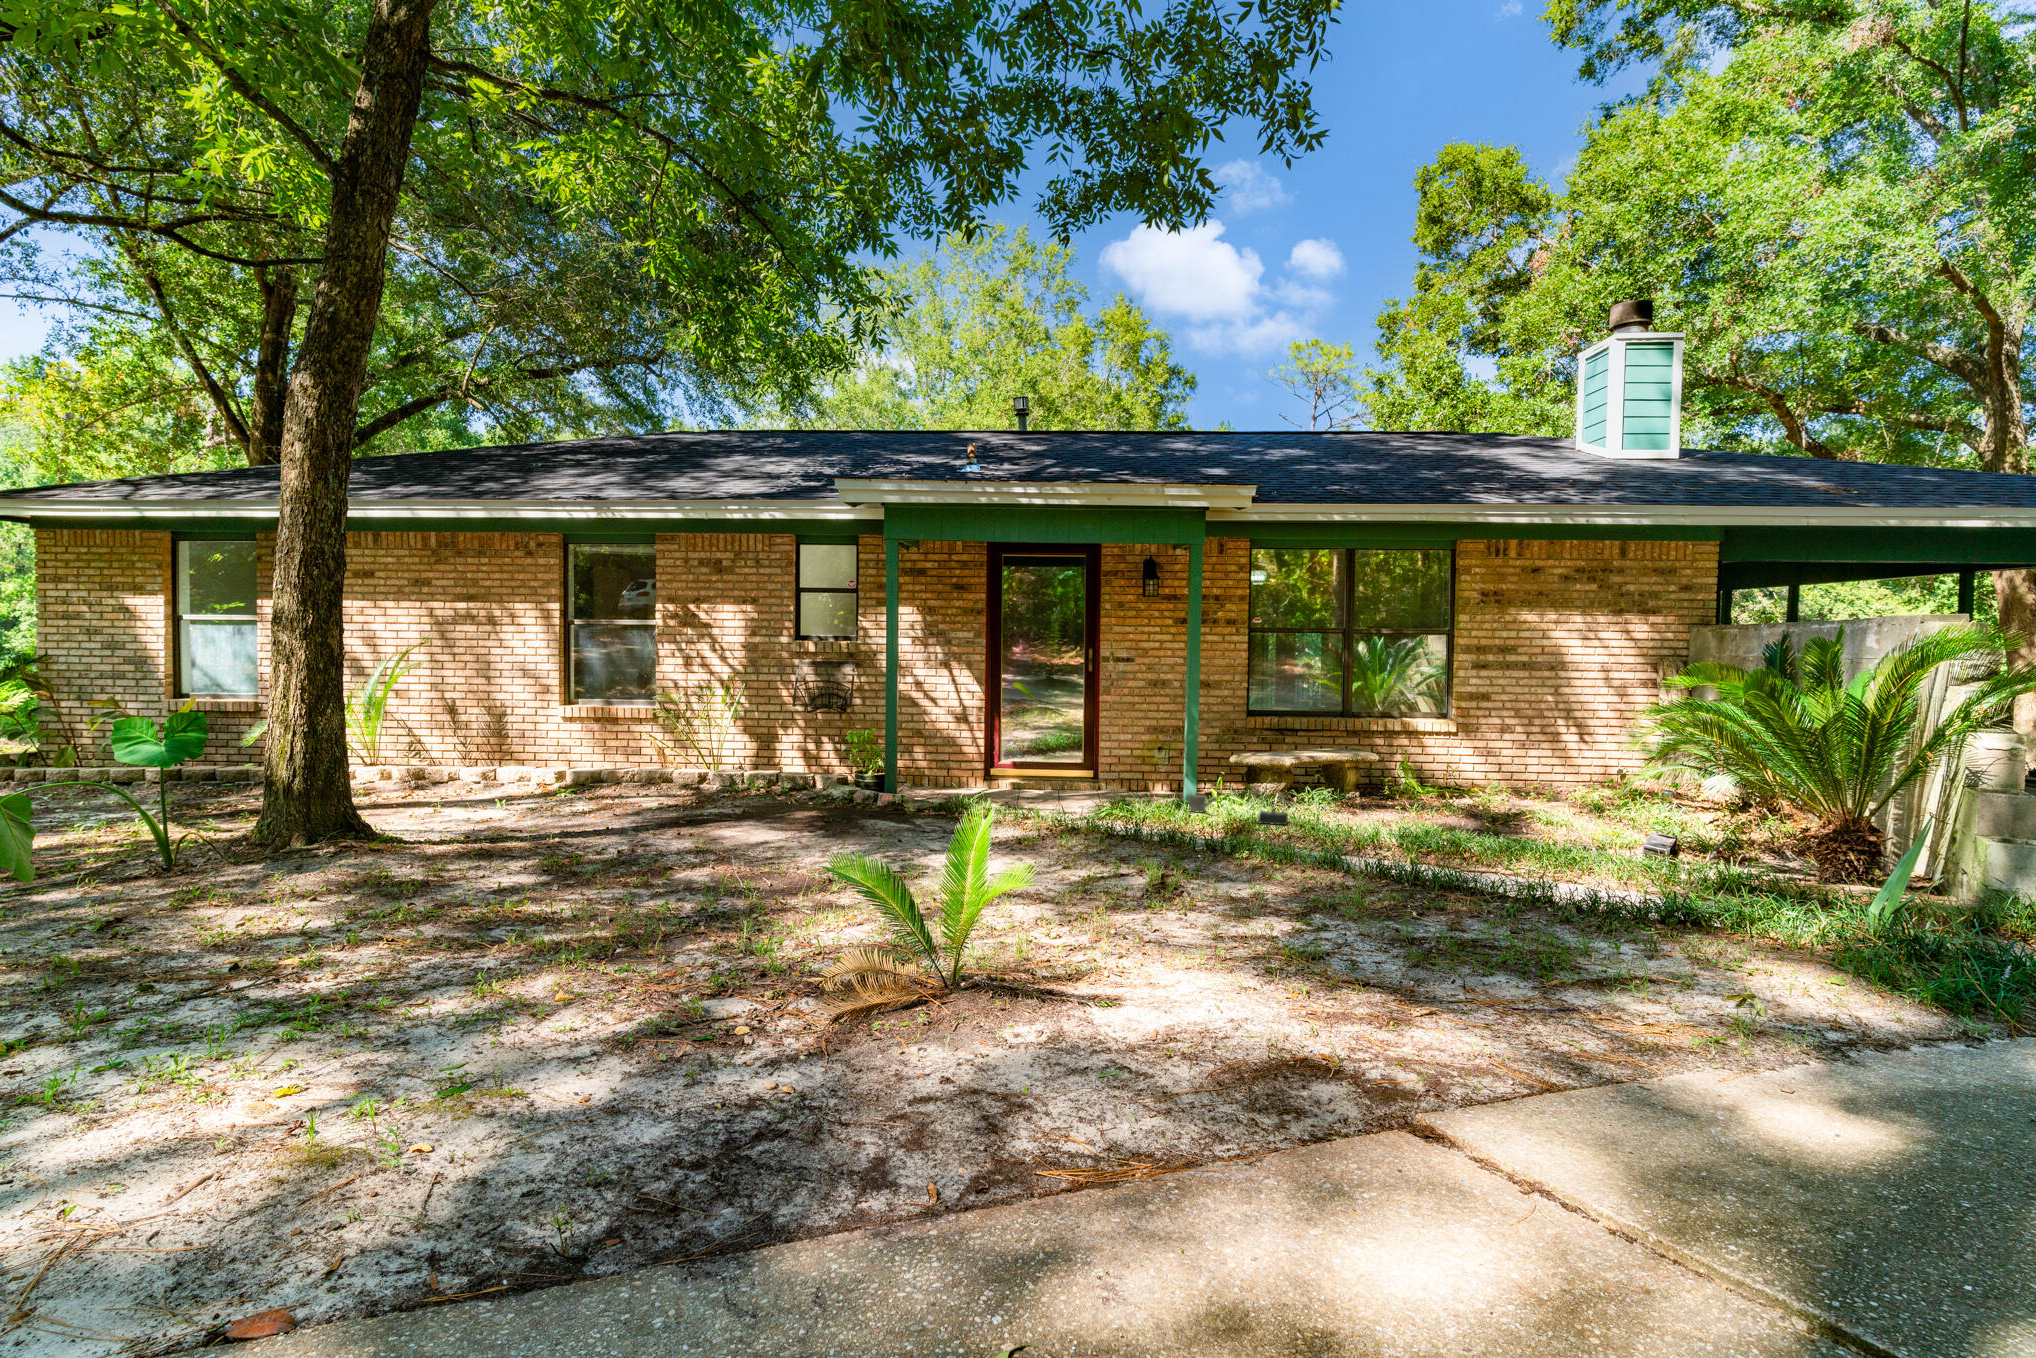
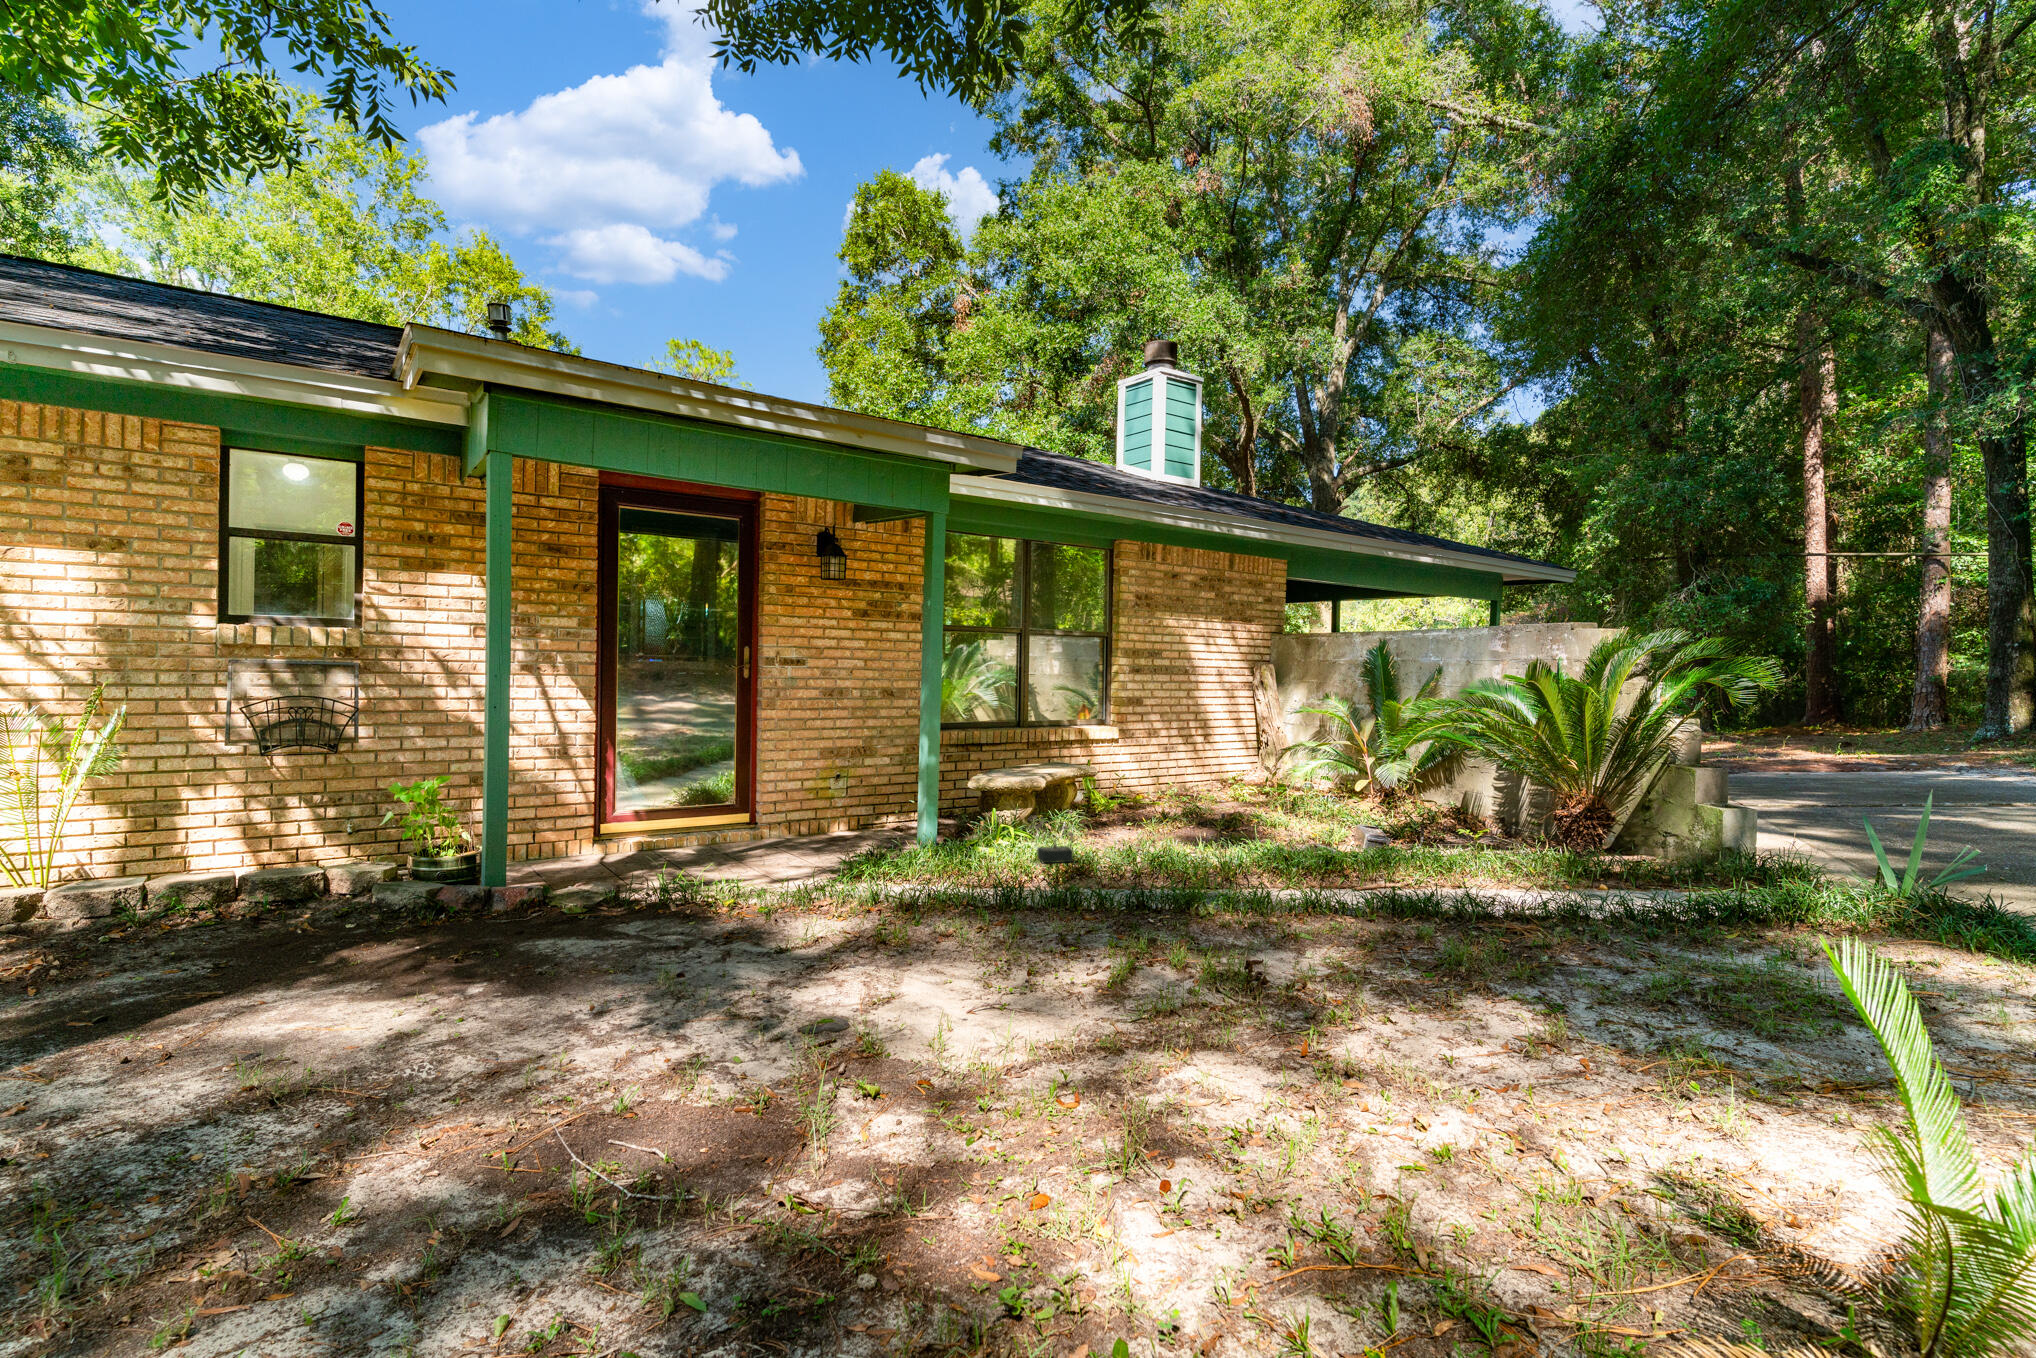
watering can: present [1187,794,1217,812] -> none [931,834,980,857]

